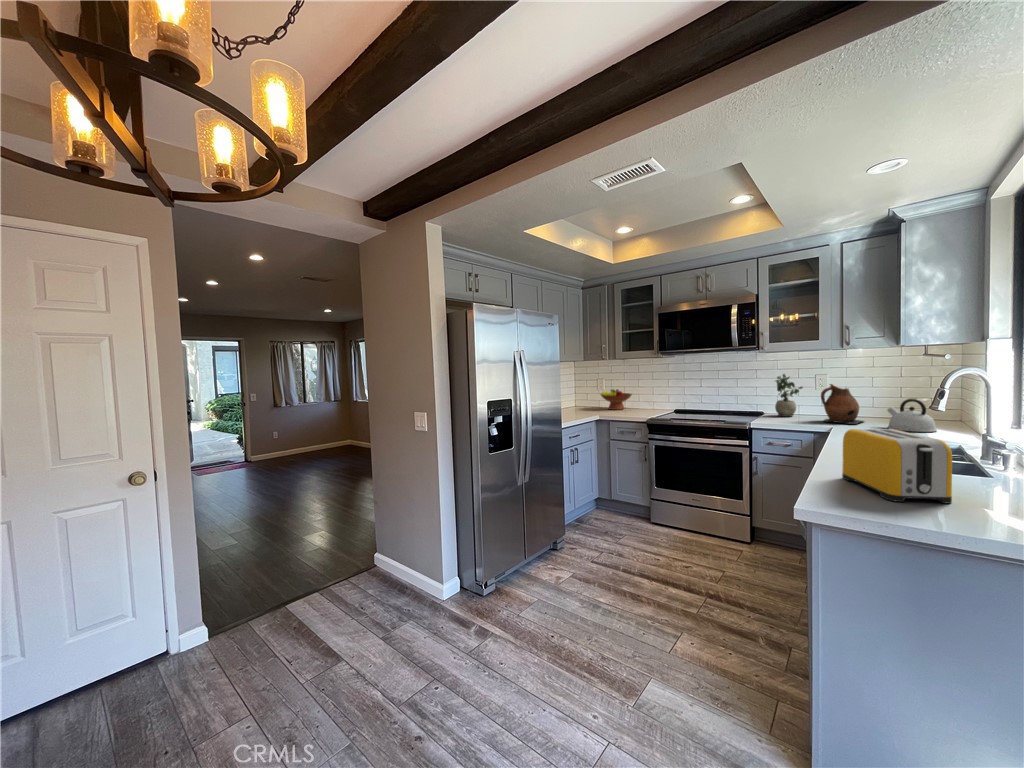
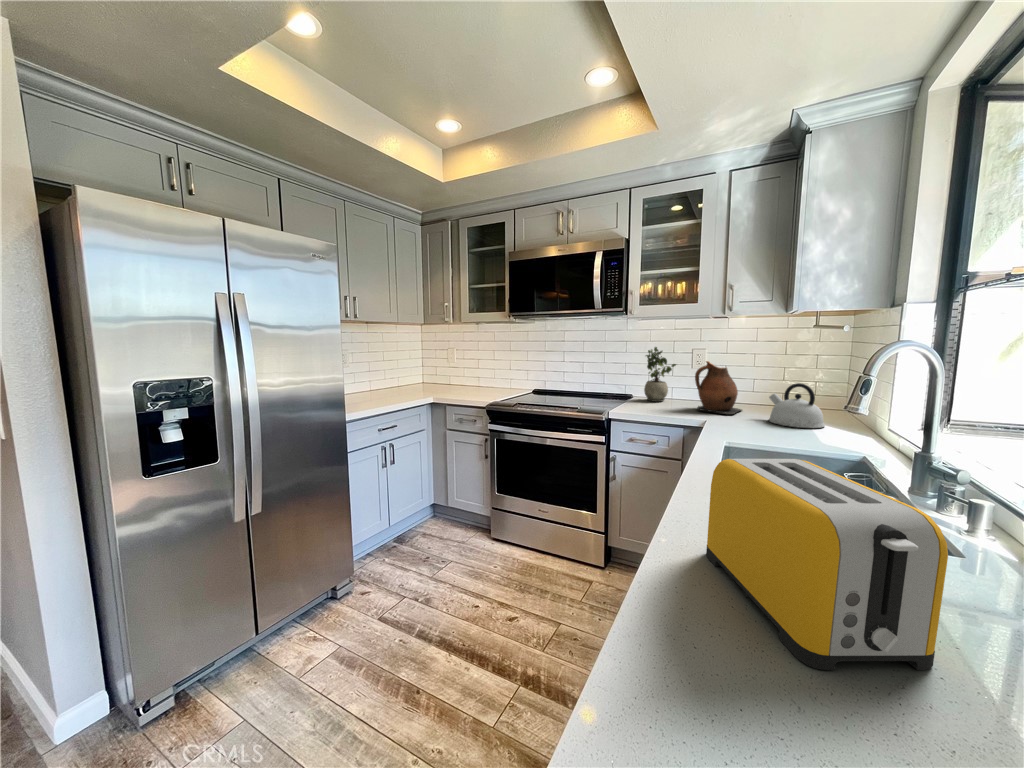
fruit bowl: present [601,389,632,410] -> none [441,362,482,389]

